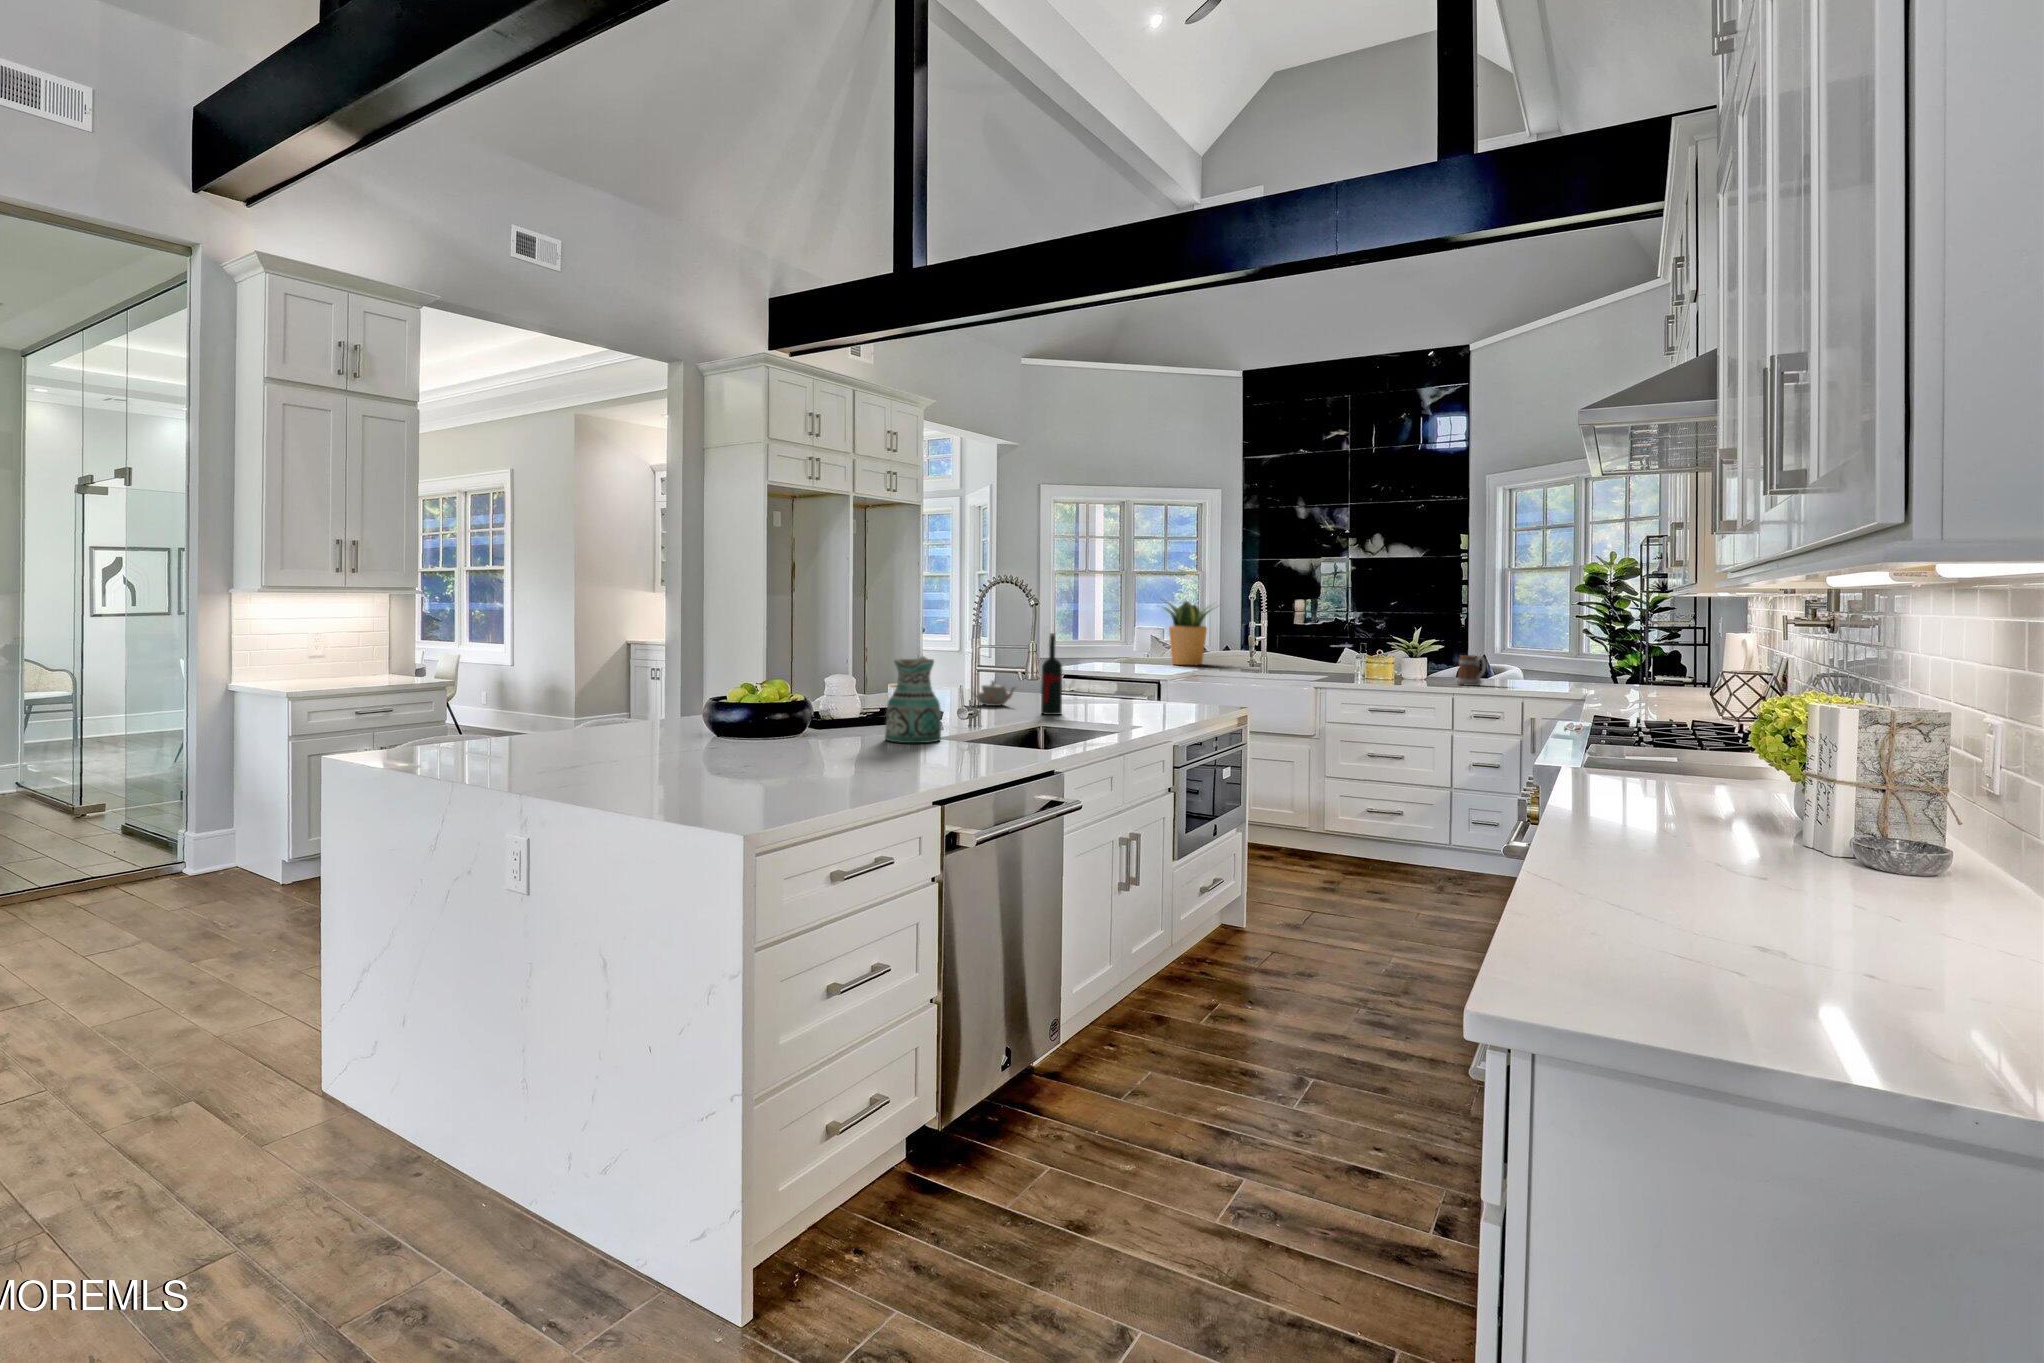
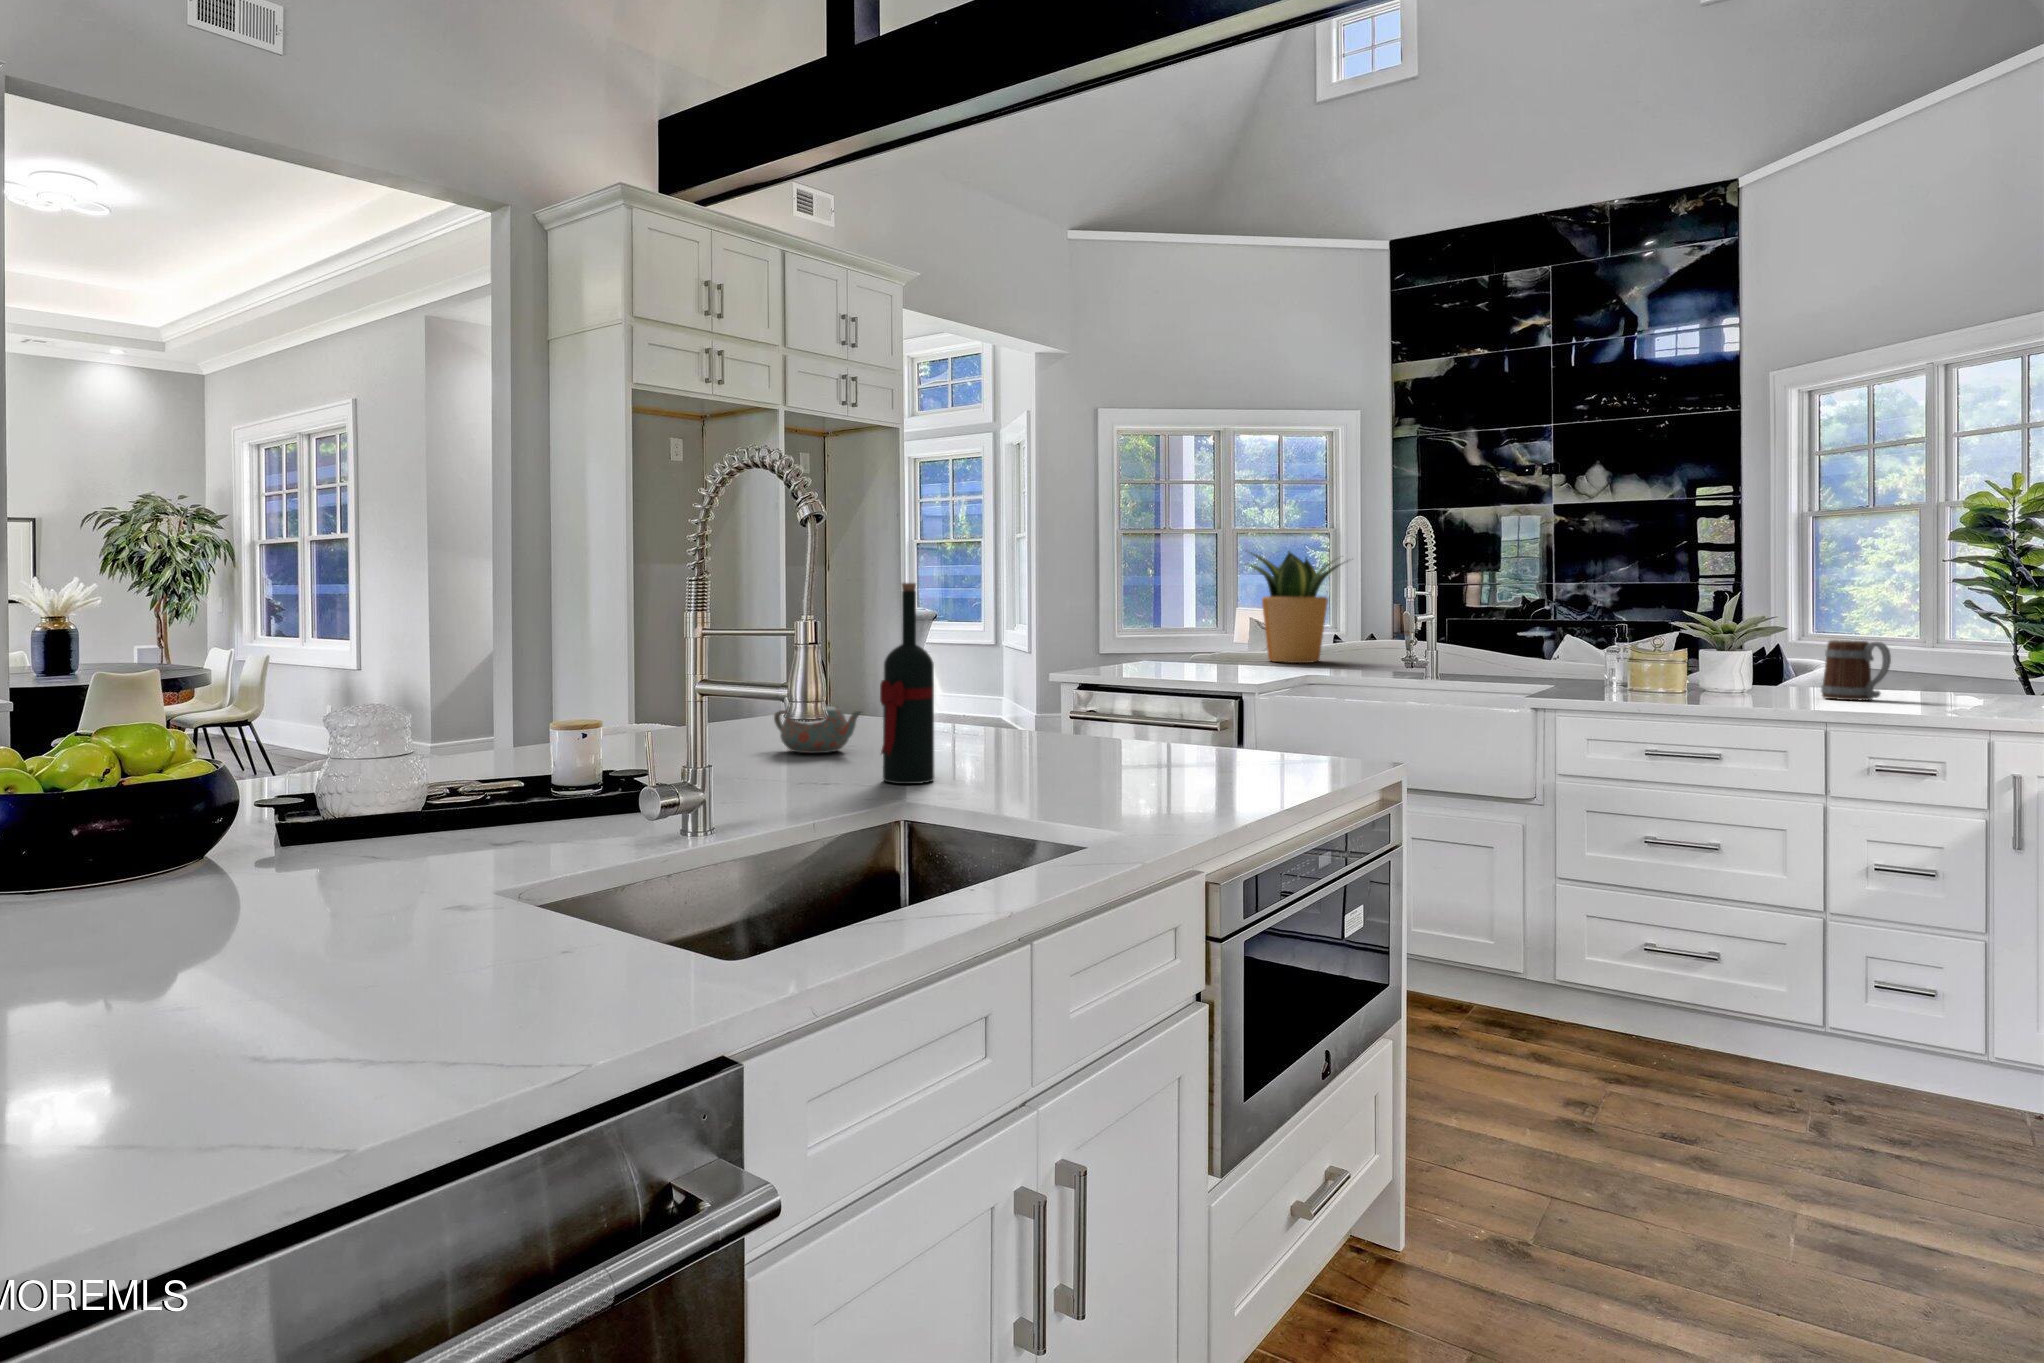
ceramic pitcher: present [885,656,941,743] -> none [180,633,410,927]

